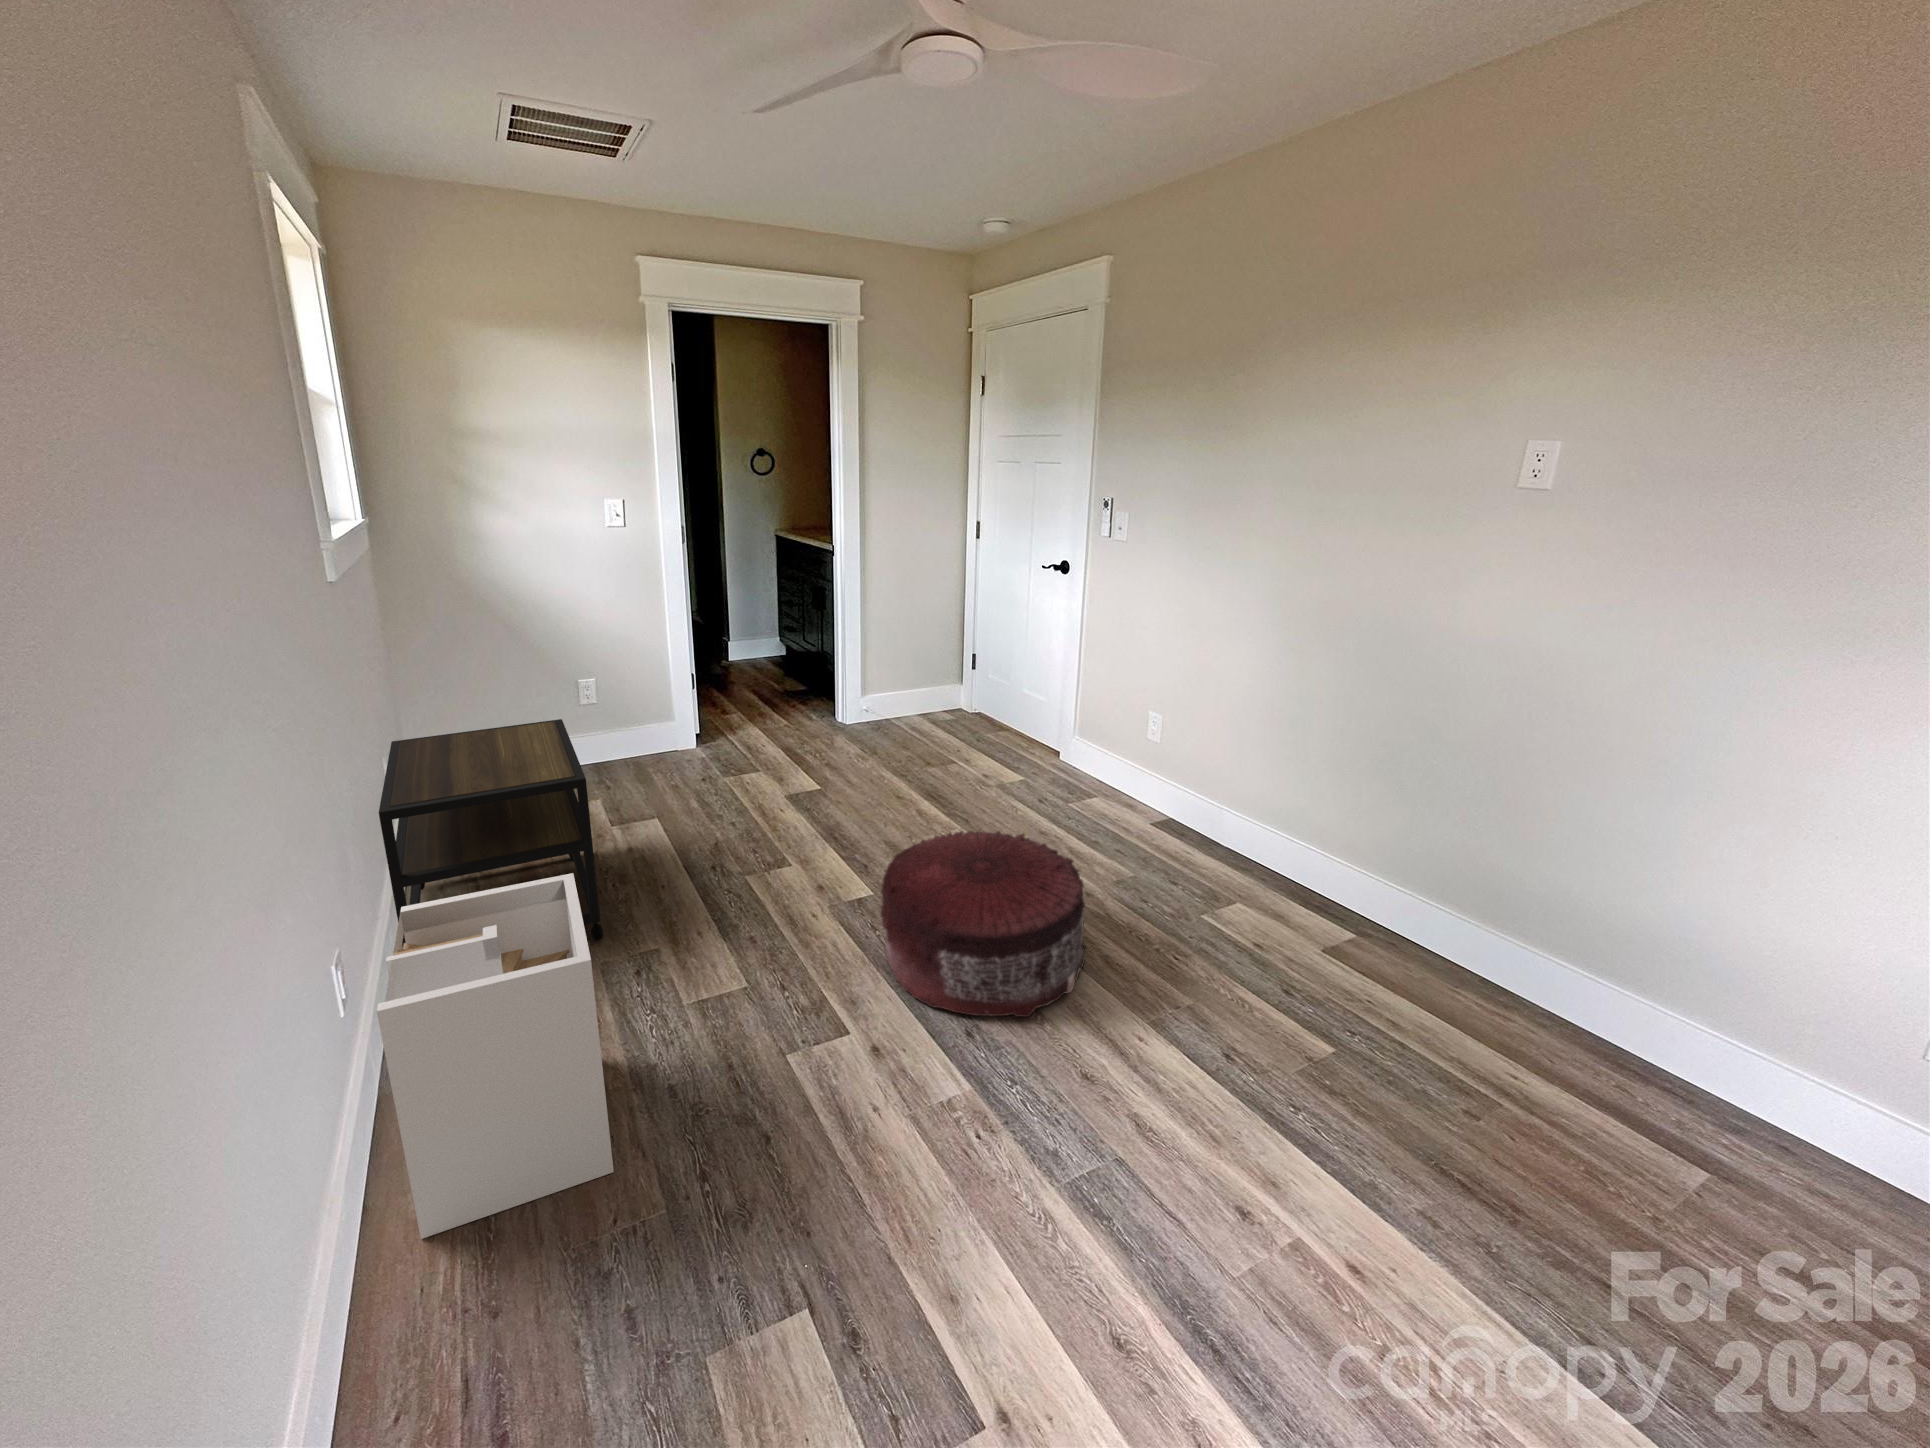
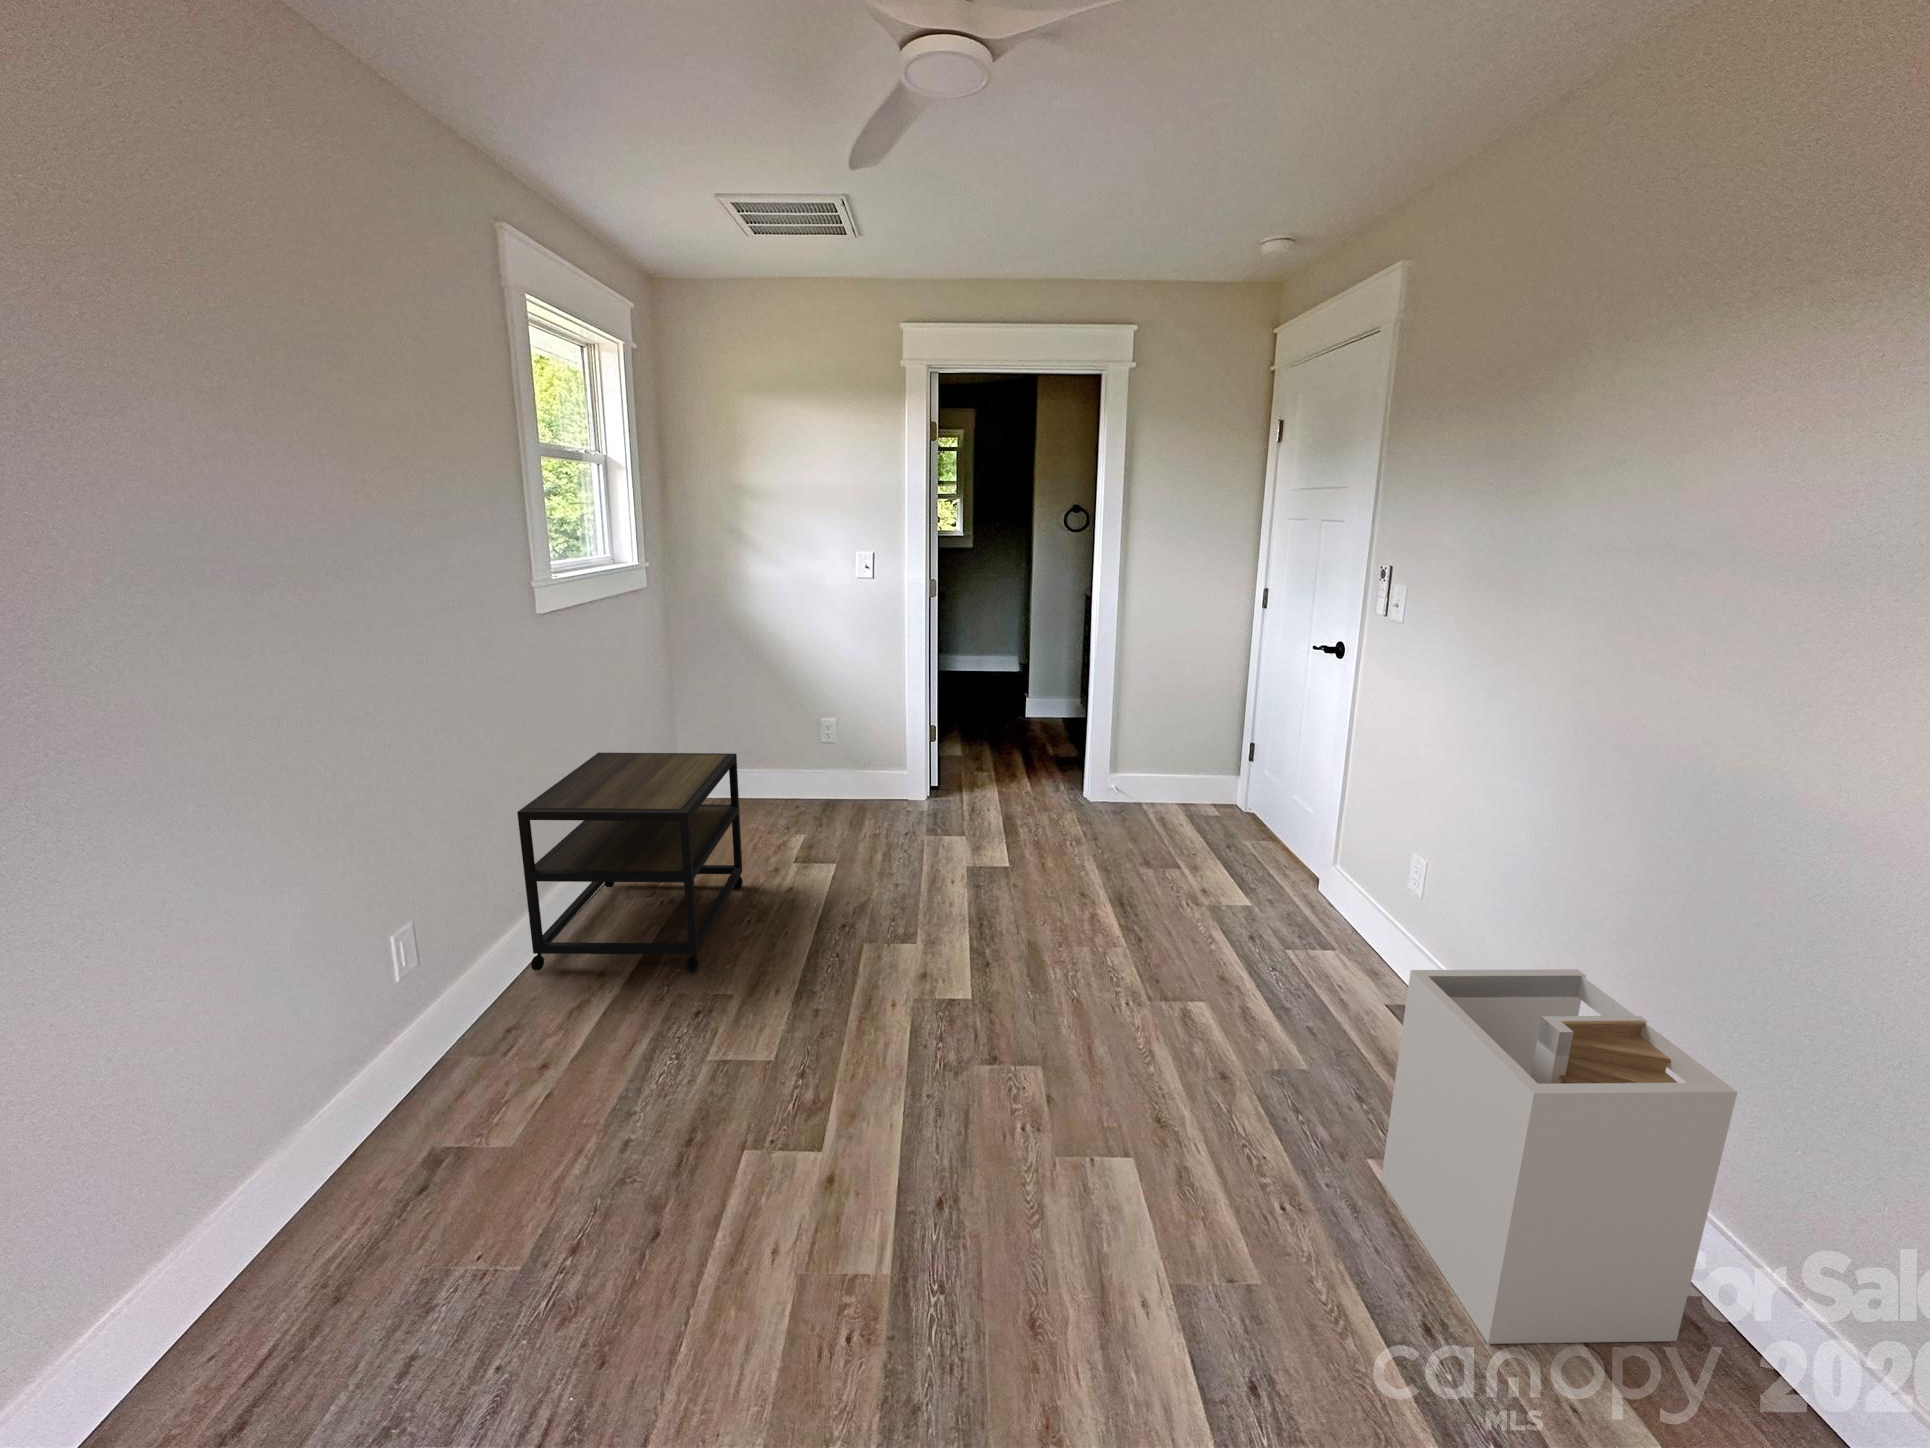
pouf: present [880,831,1086,1017] -> none [905,949,1159,1212]
laundry hamper: present [377,873,614,1239] -> present [1381,969,1737,1344]

